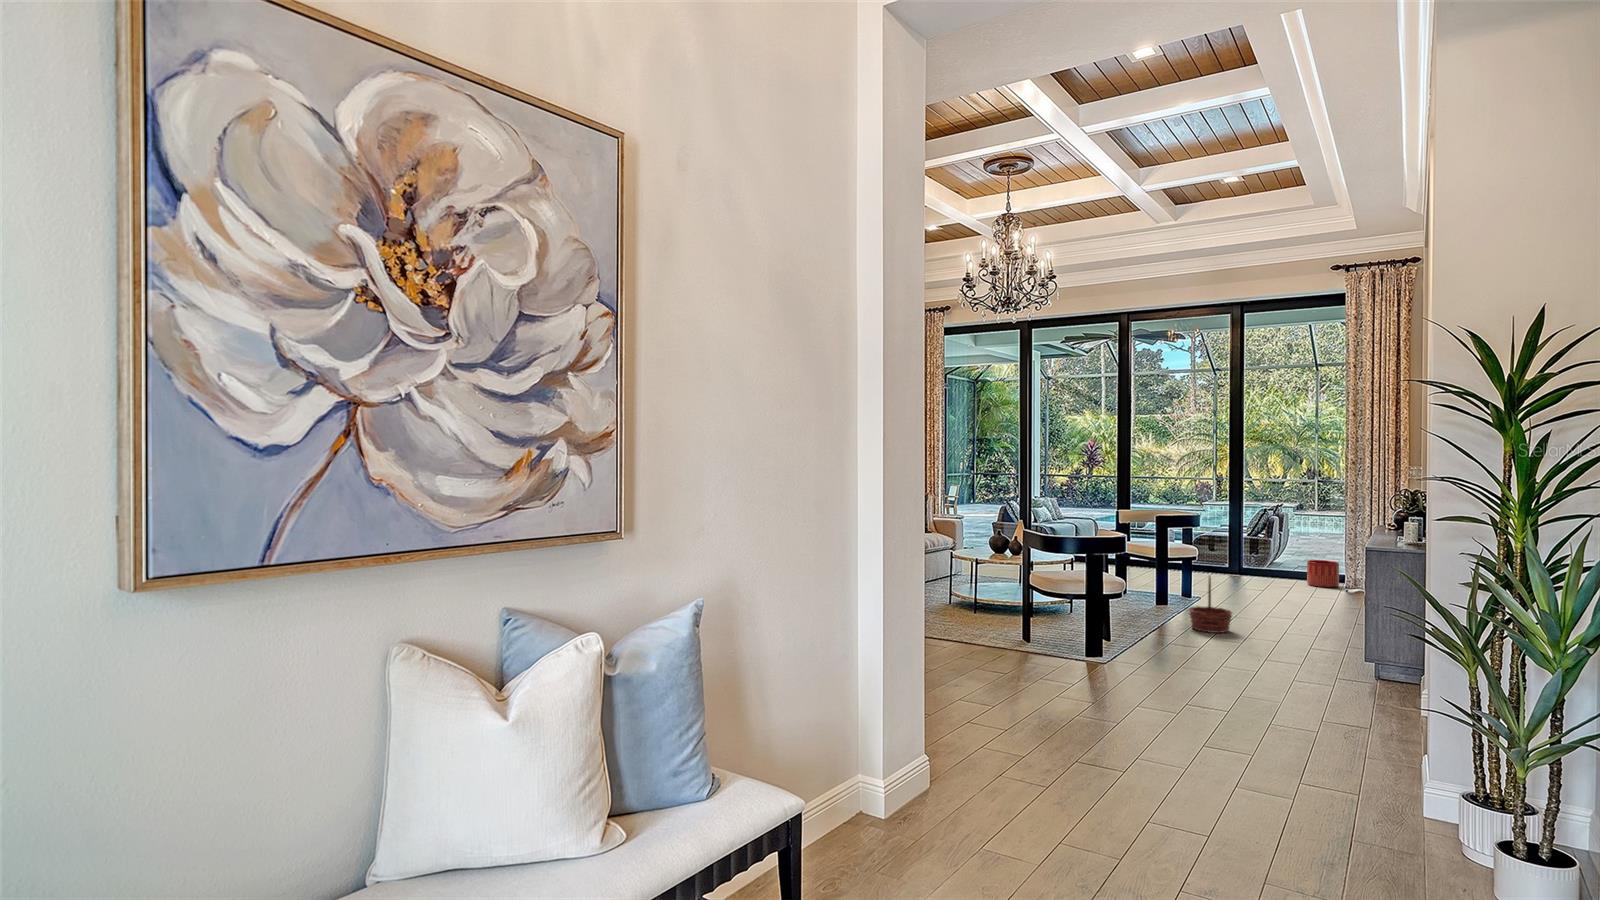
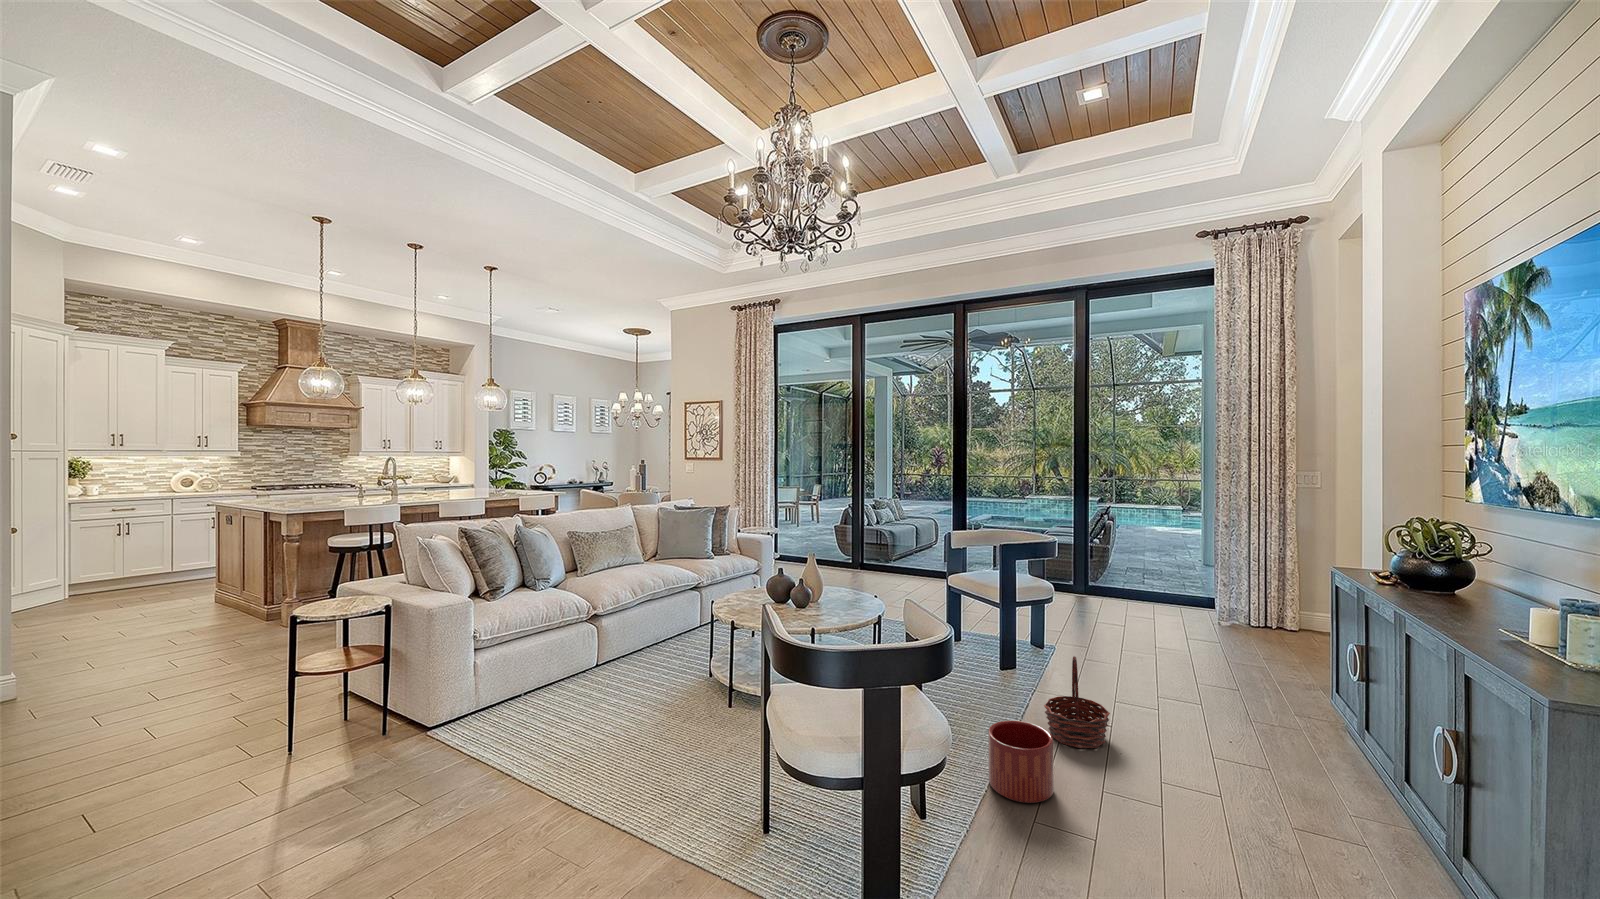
planter: present [1307,560,1339,588] -> present [988,720,1054,803]

